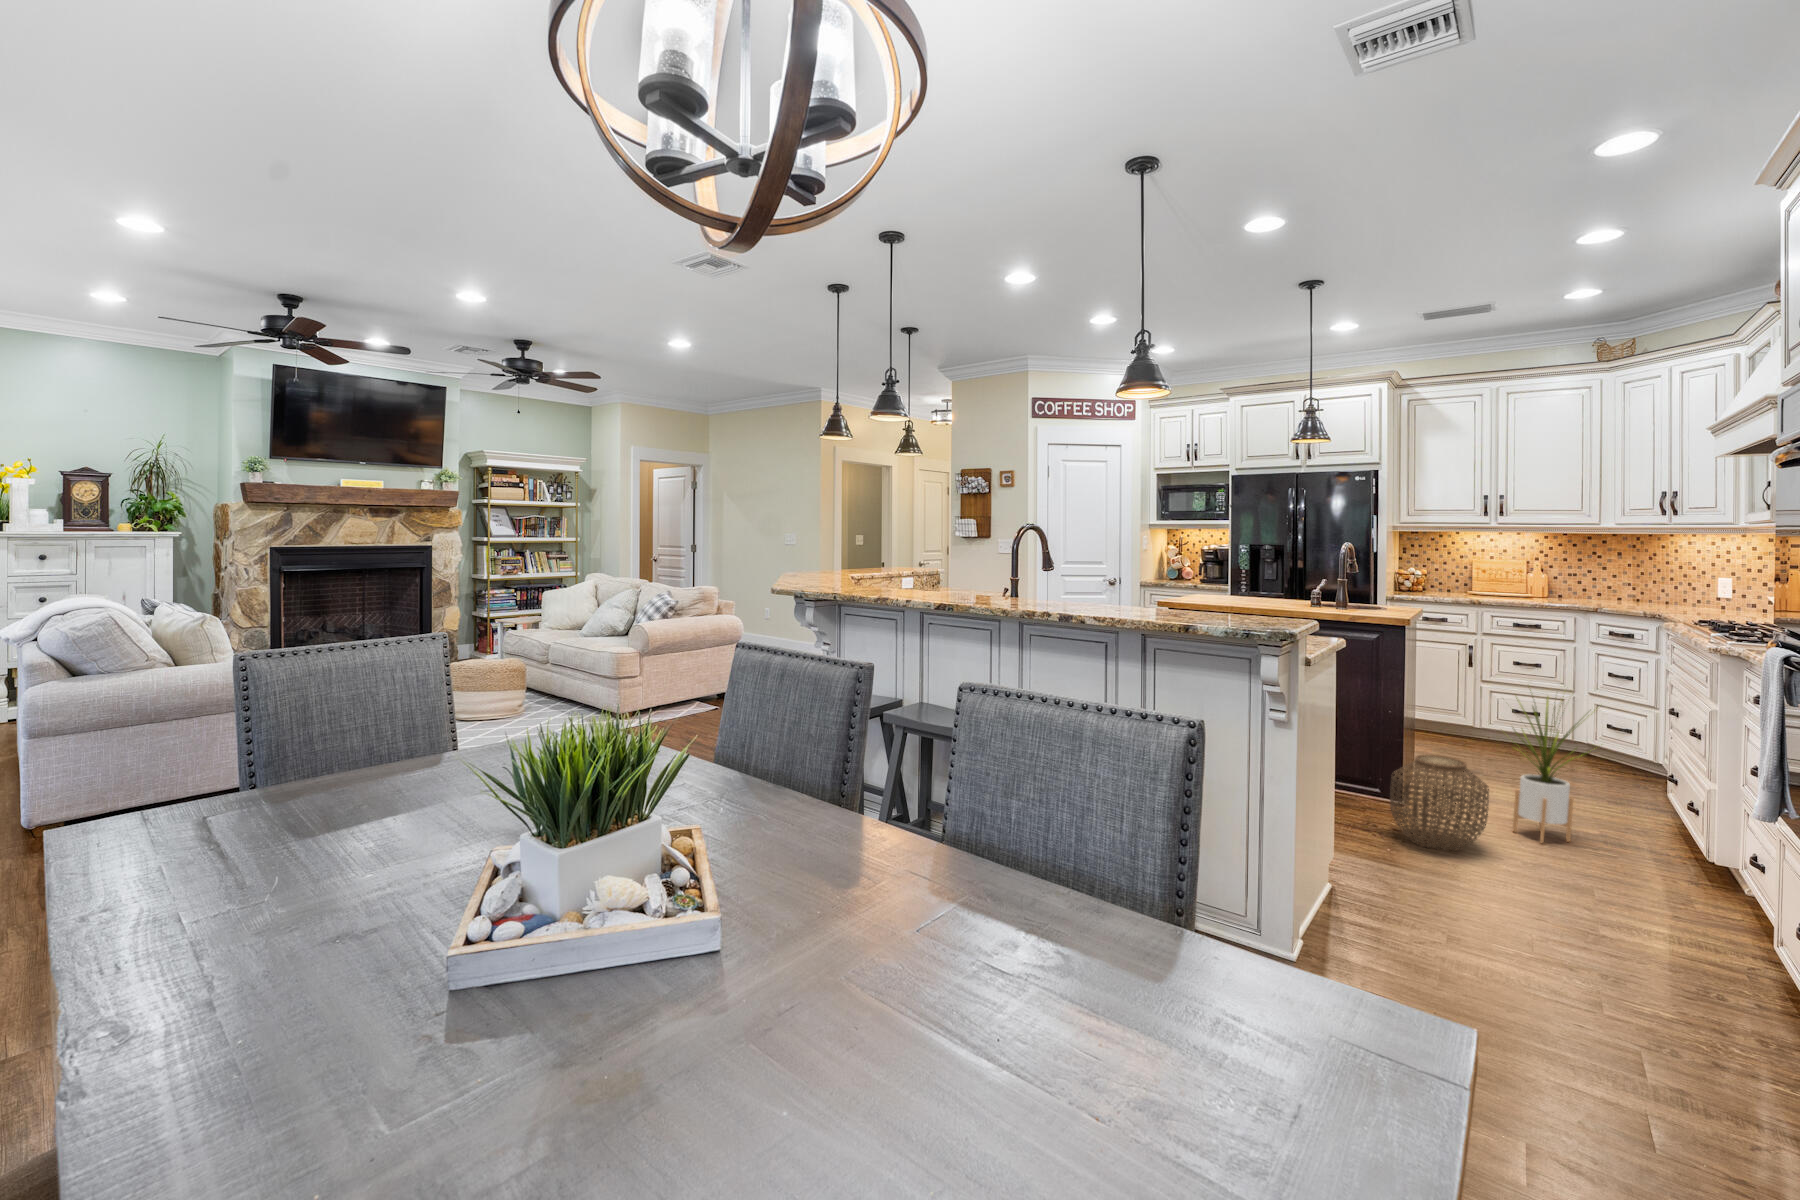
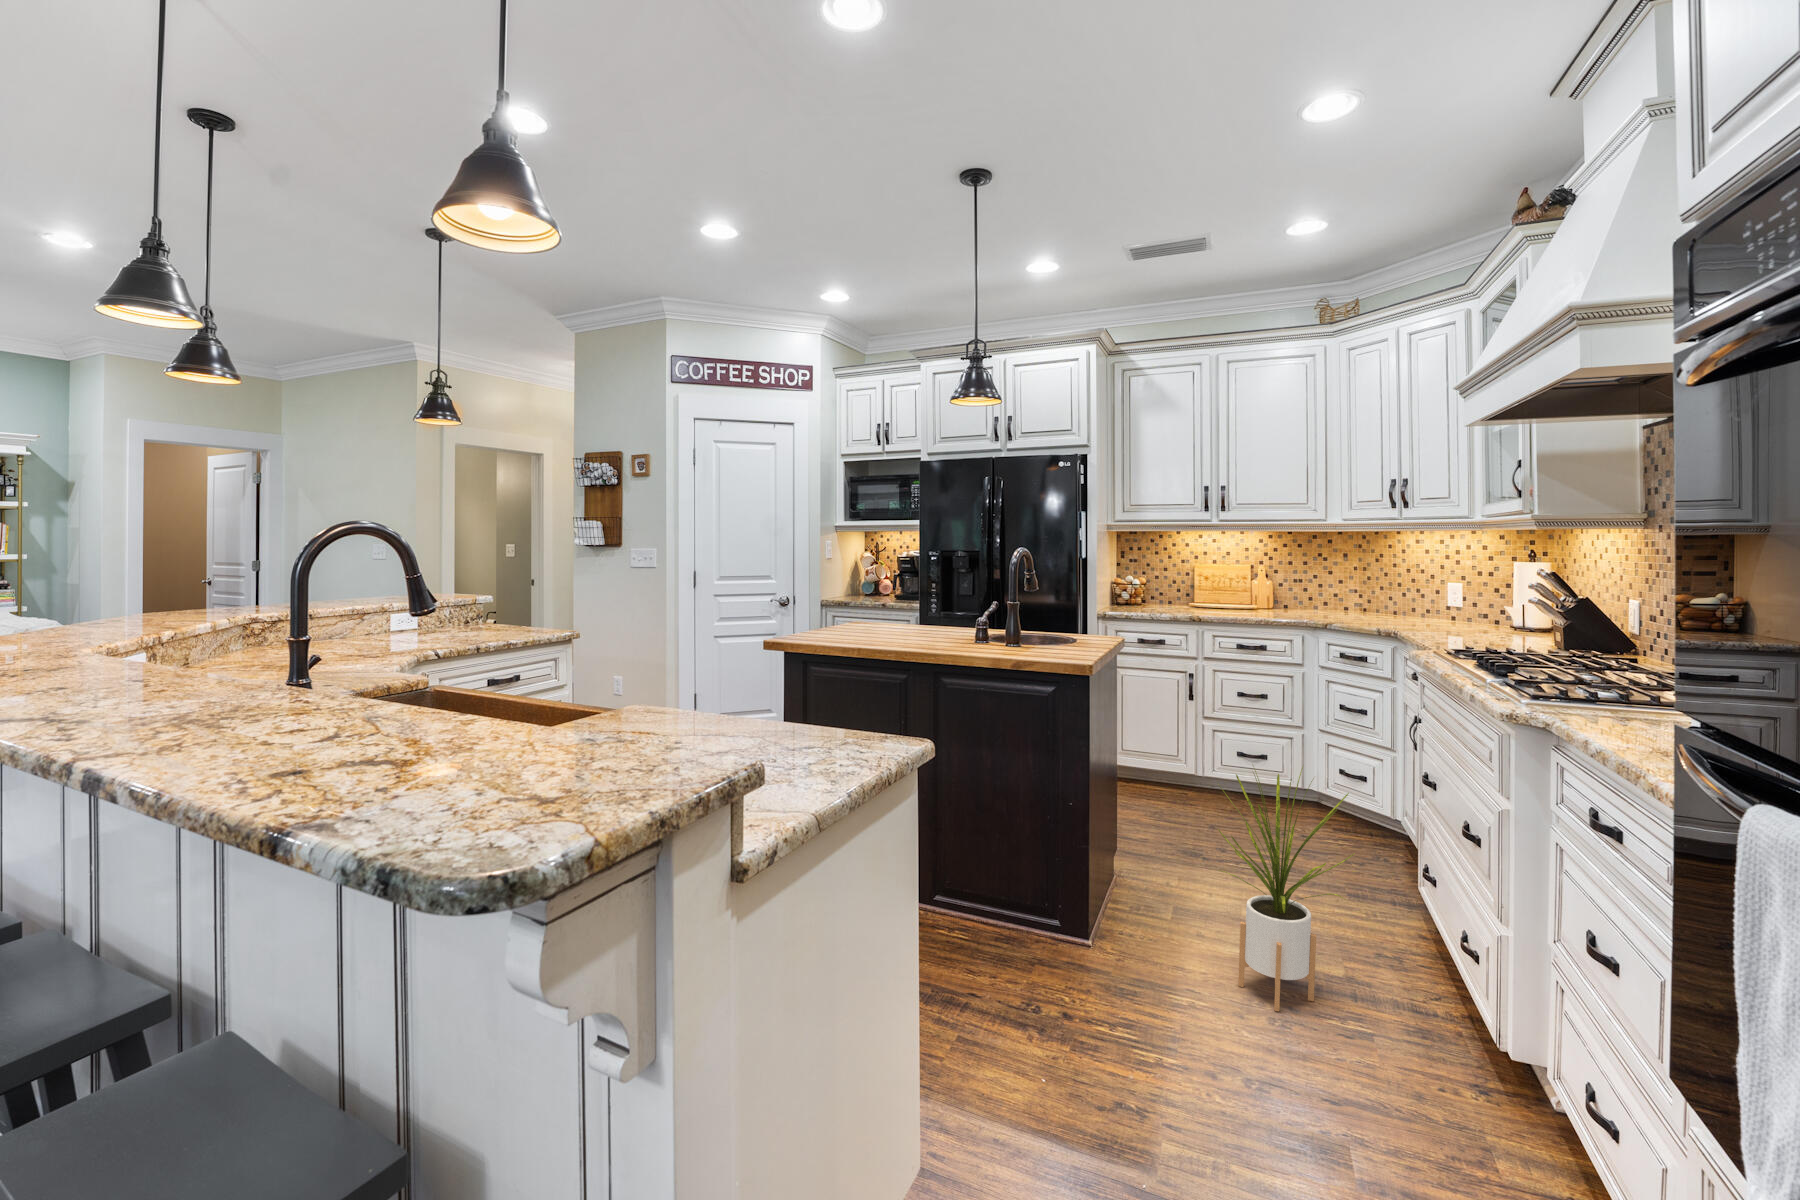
woven basket: present [1390,755,1489,851] -> none [1063,891,1202,1059]

